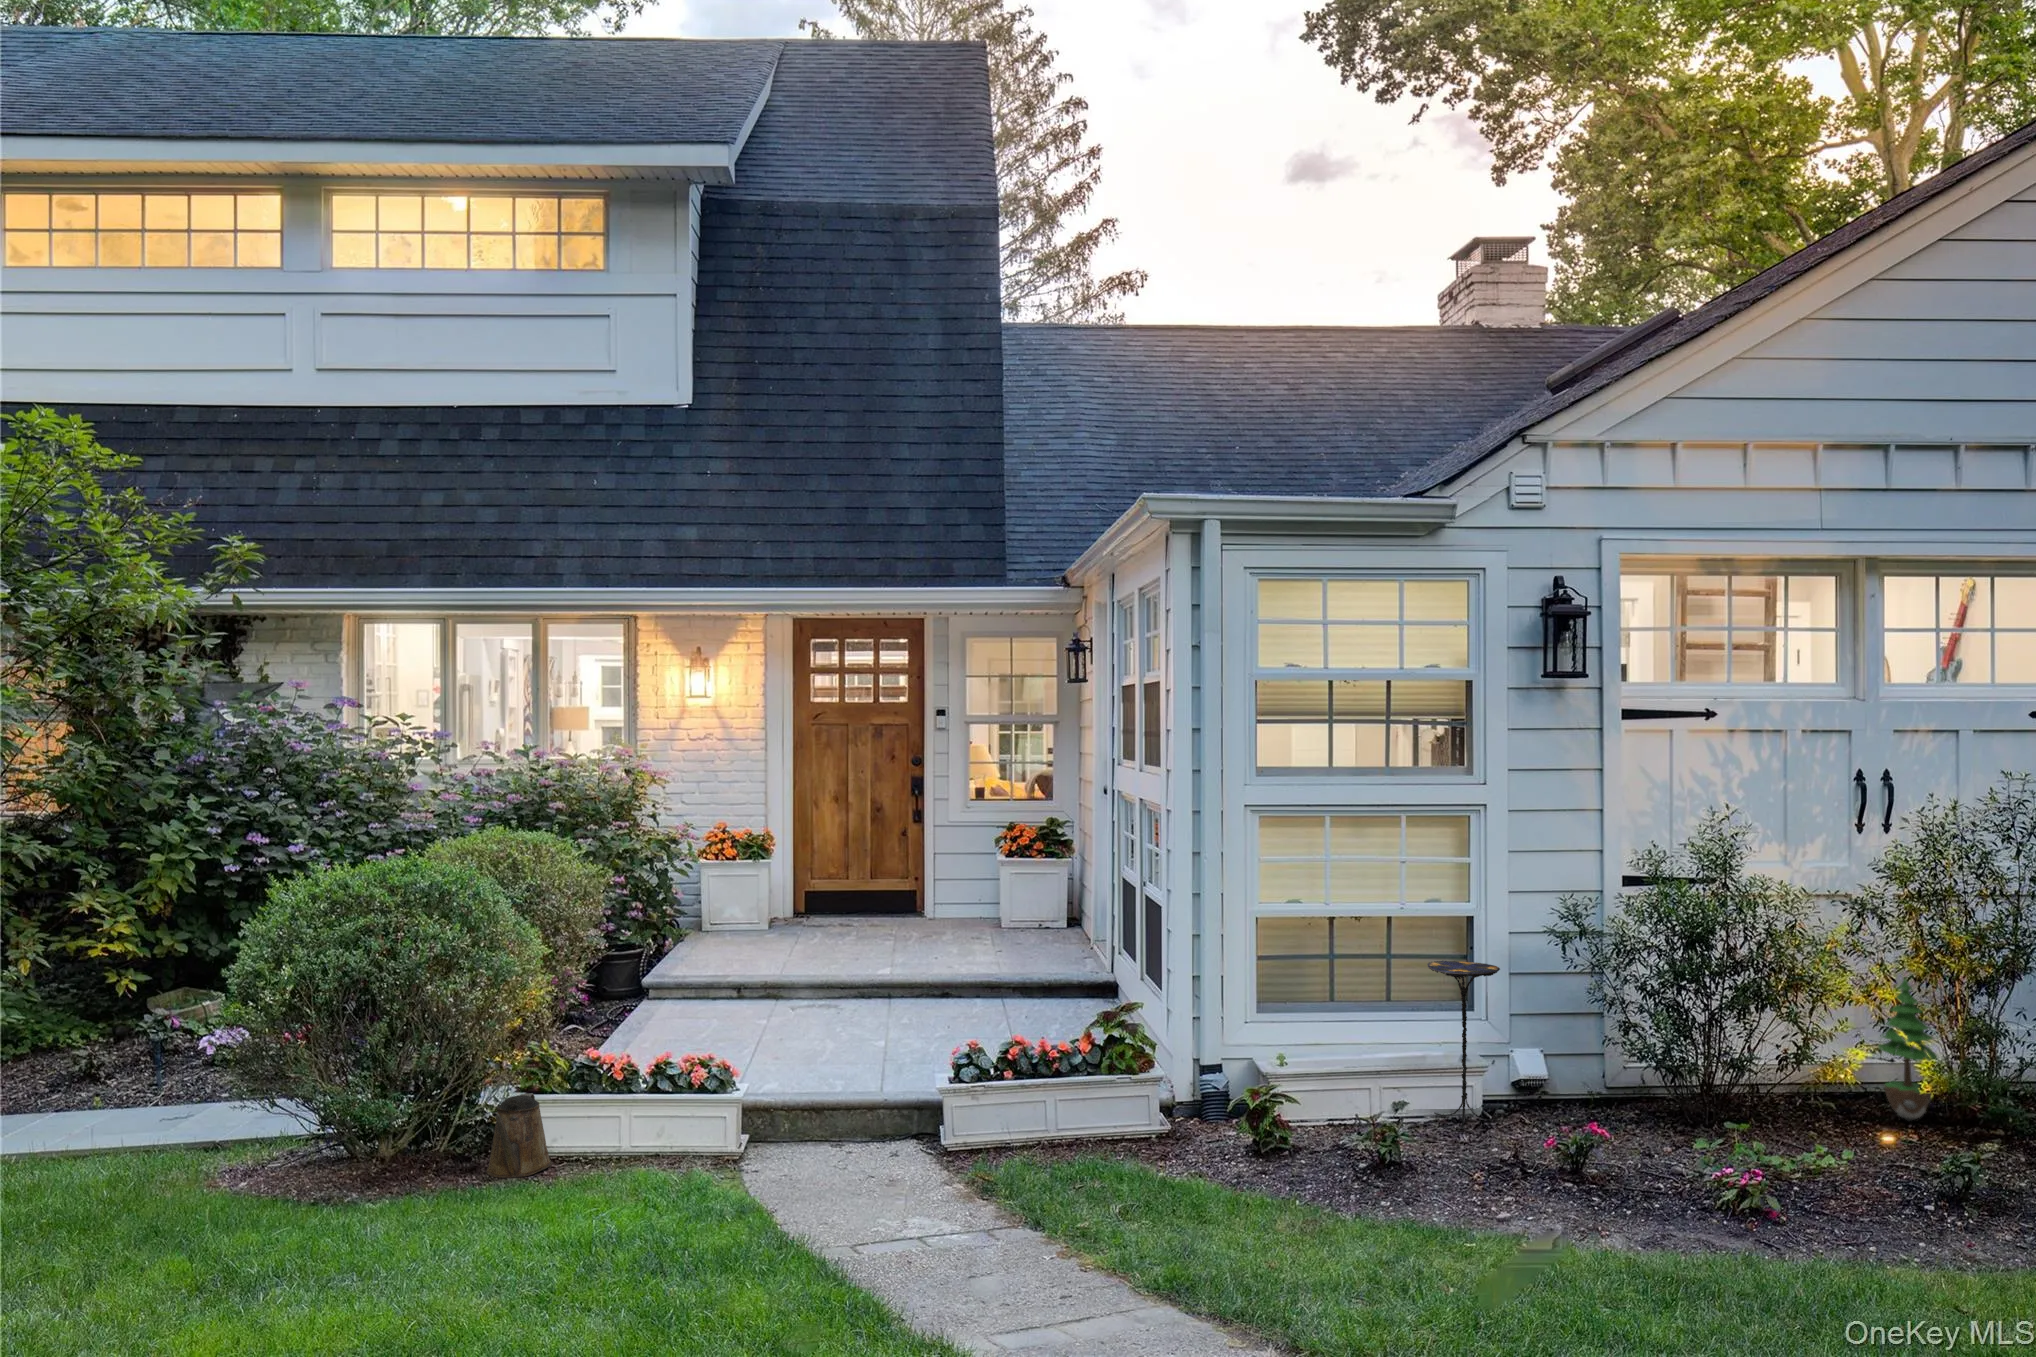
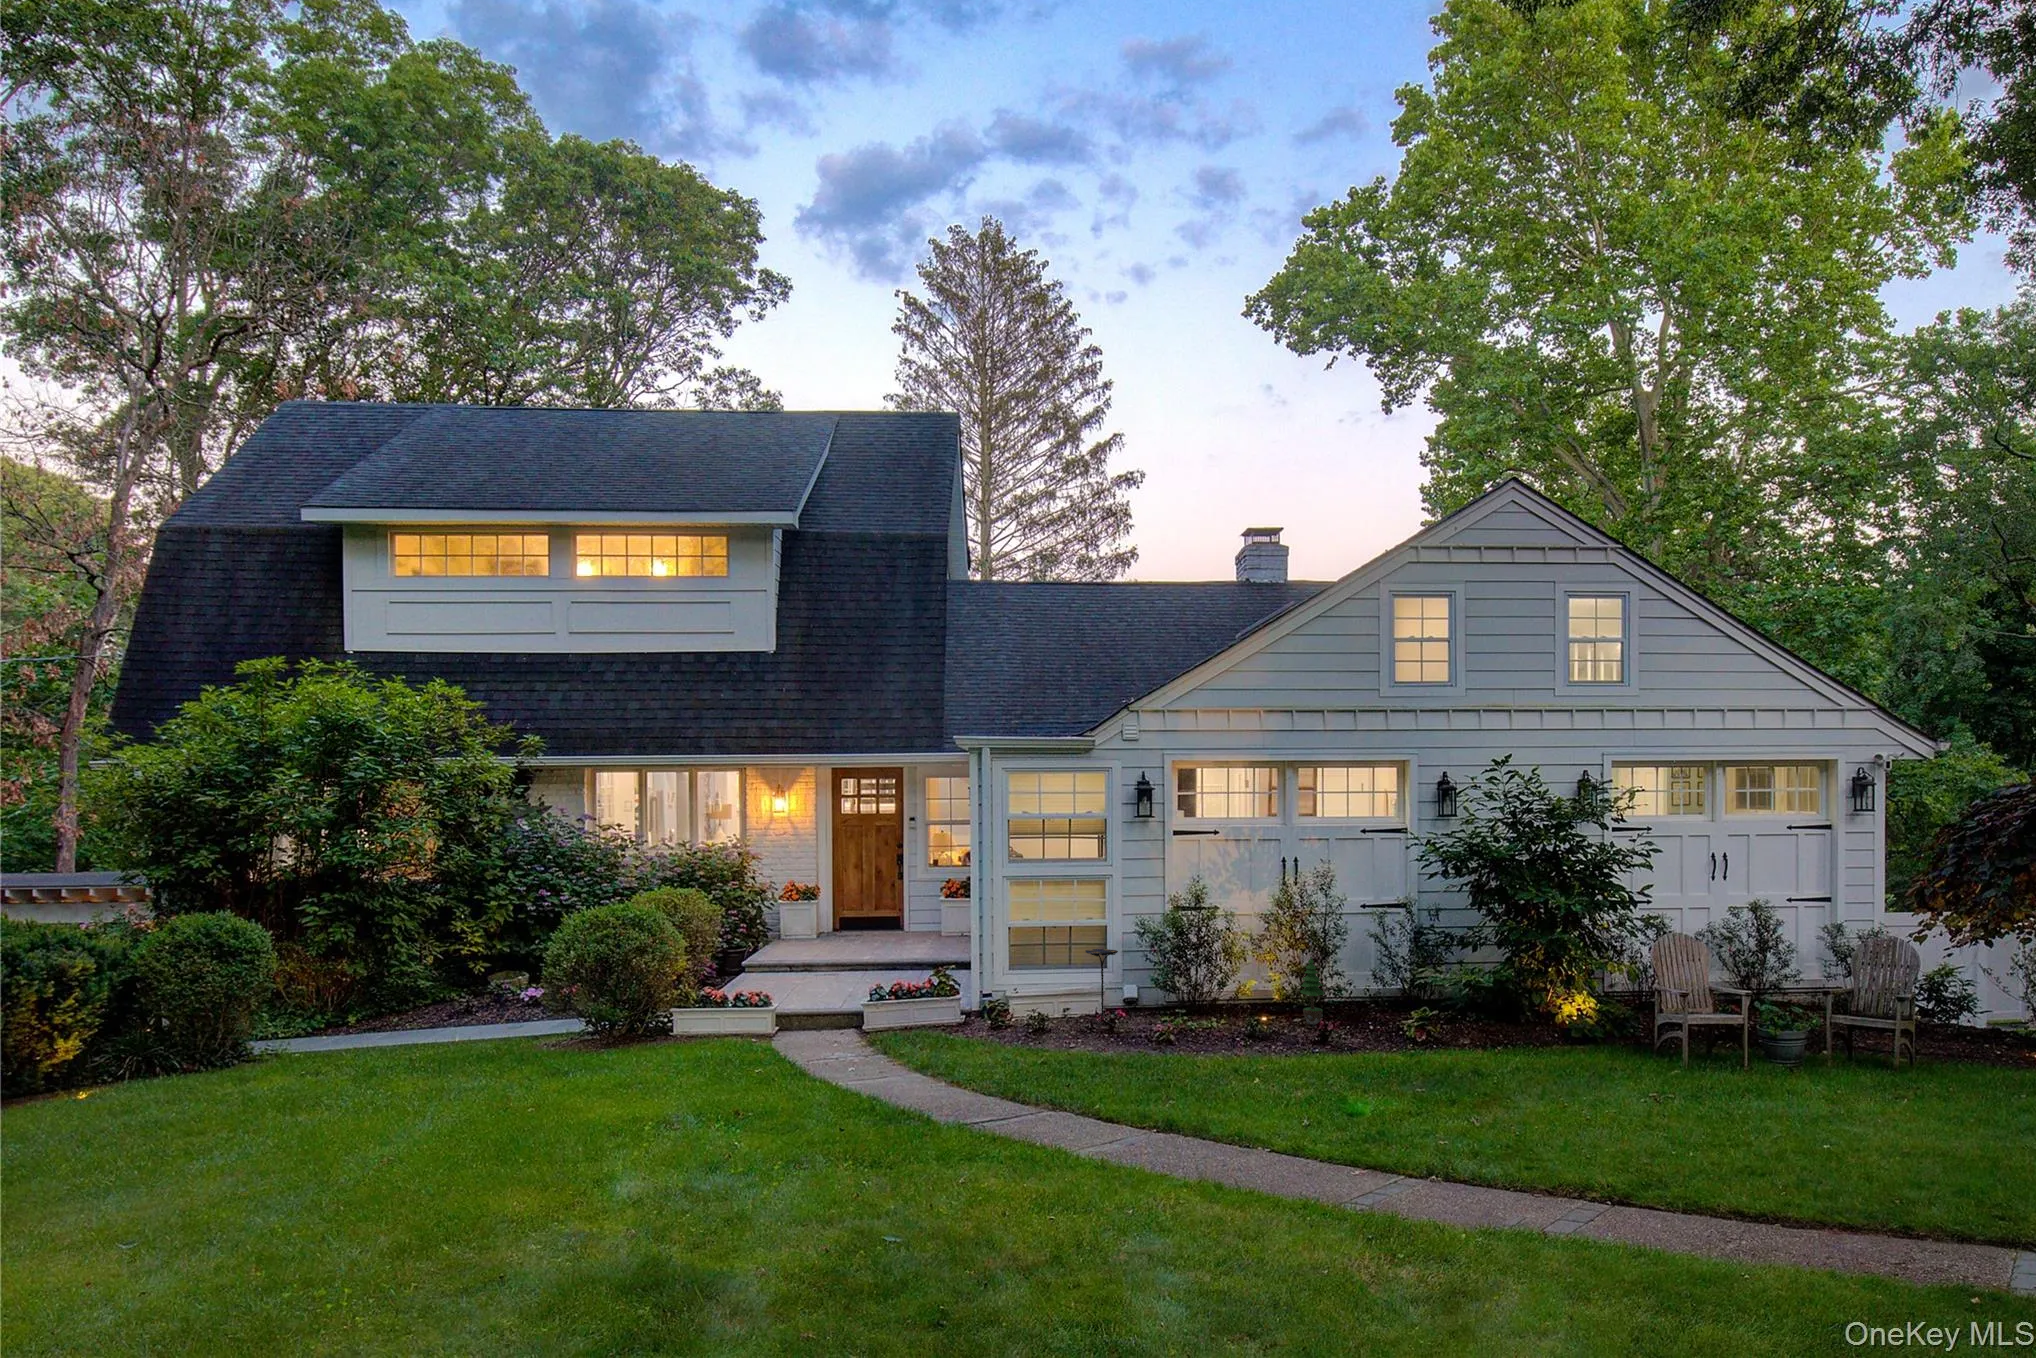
watering can: present [486,1093,552,1178] -> none [656,1003,684,1037]

